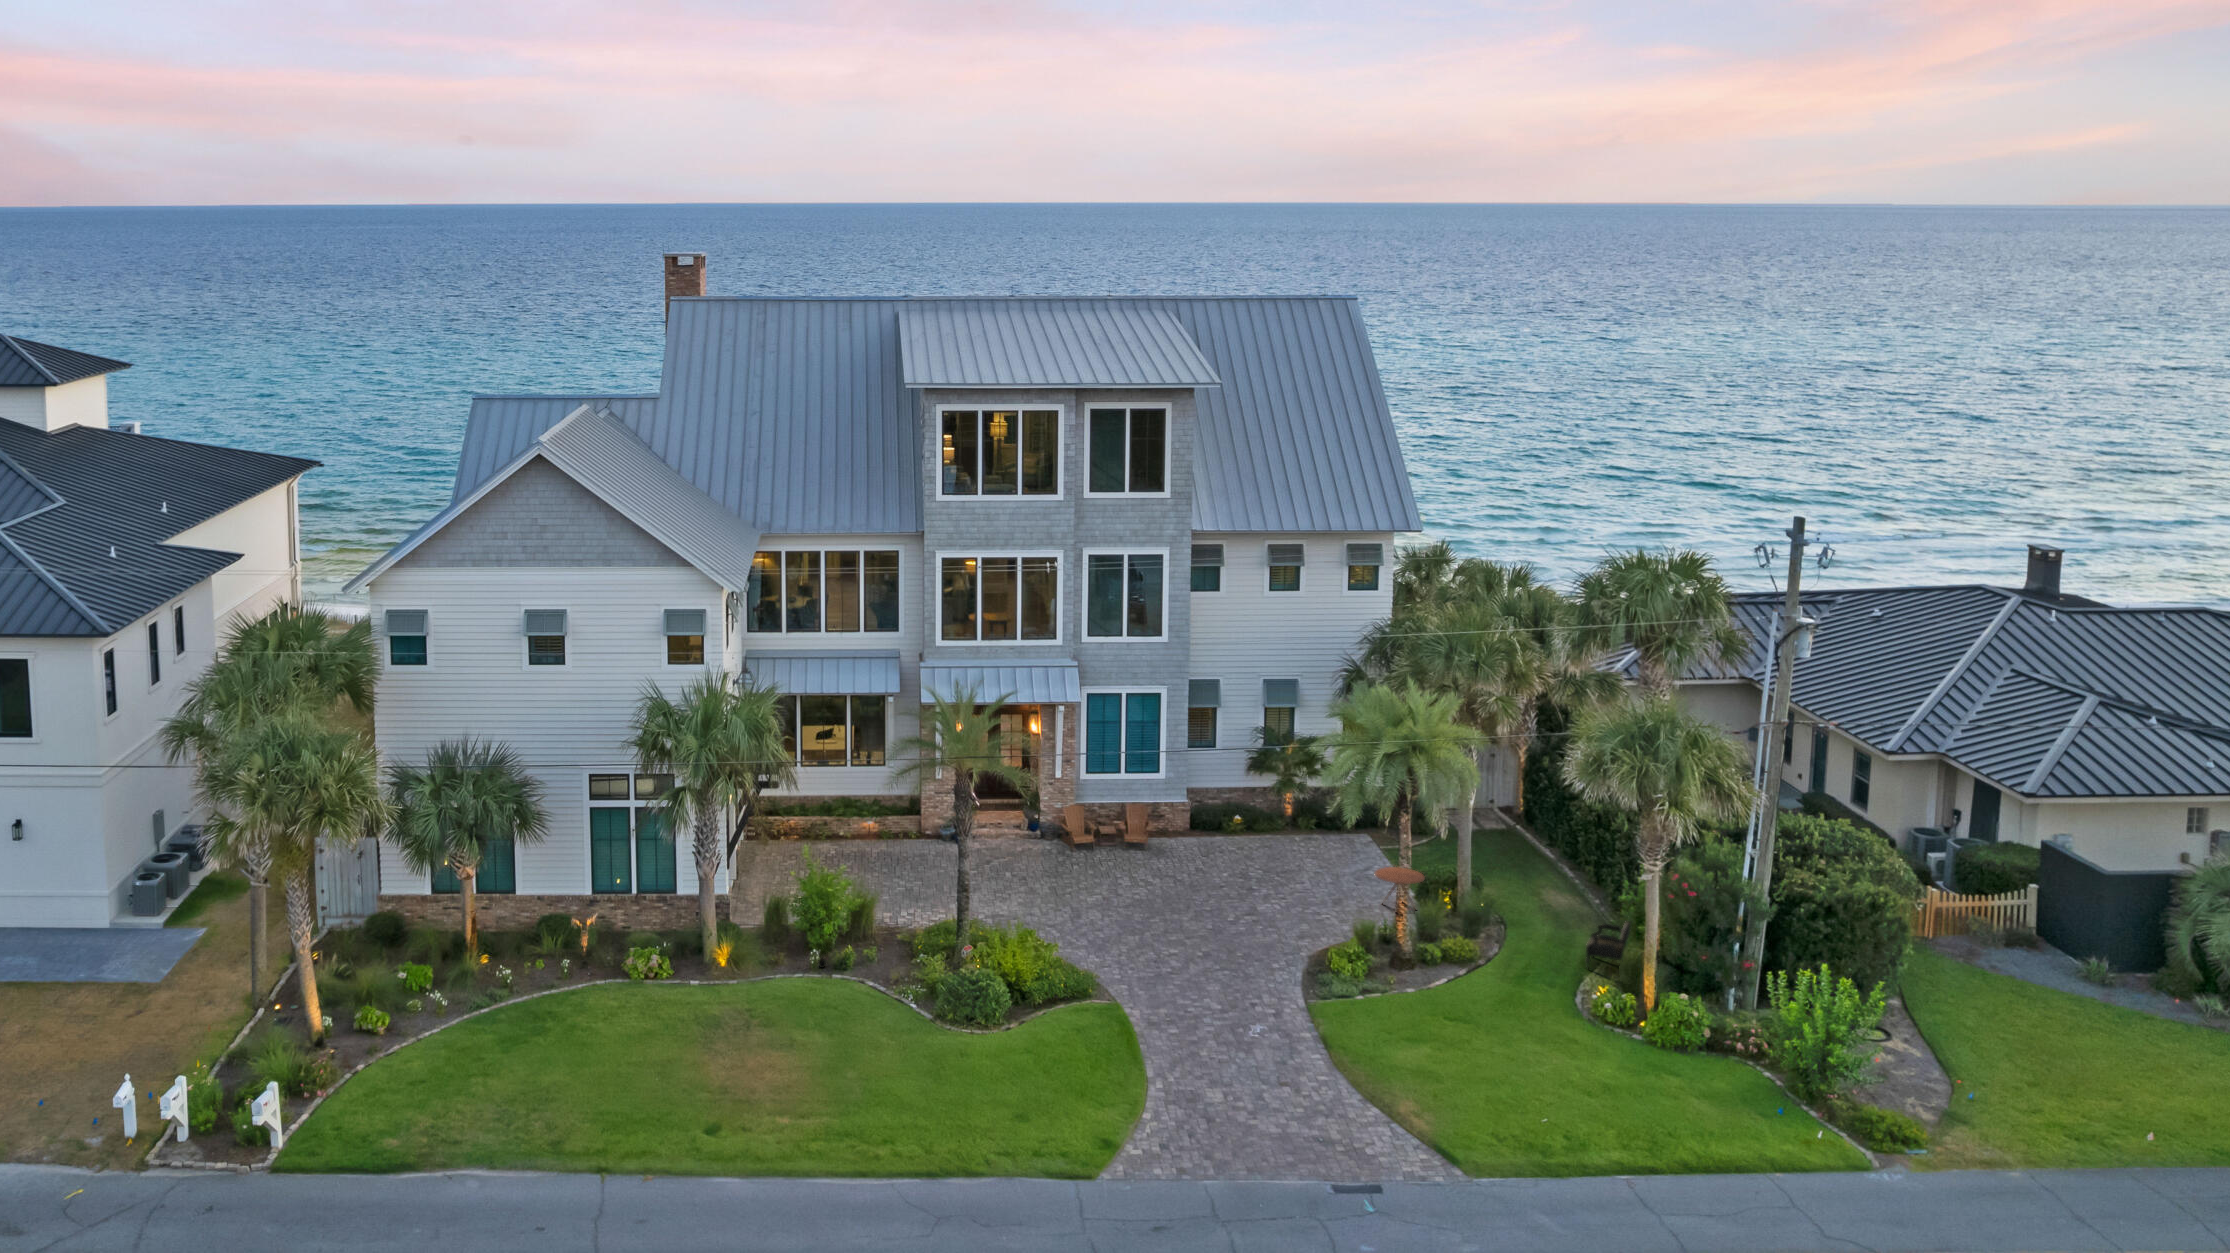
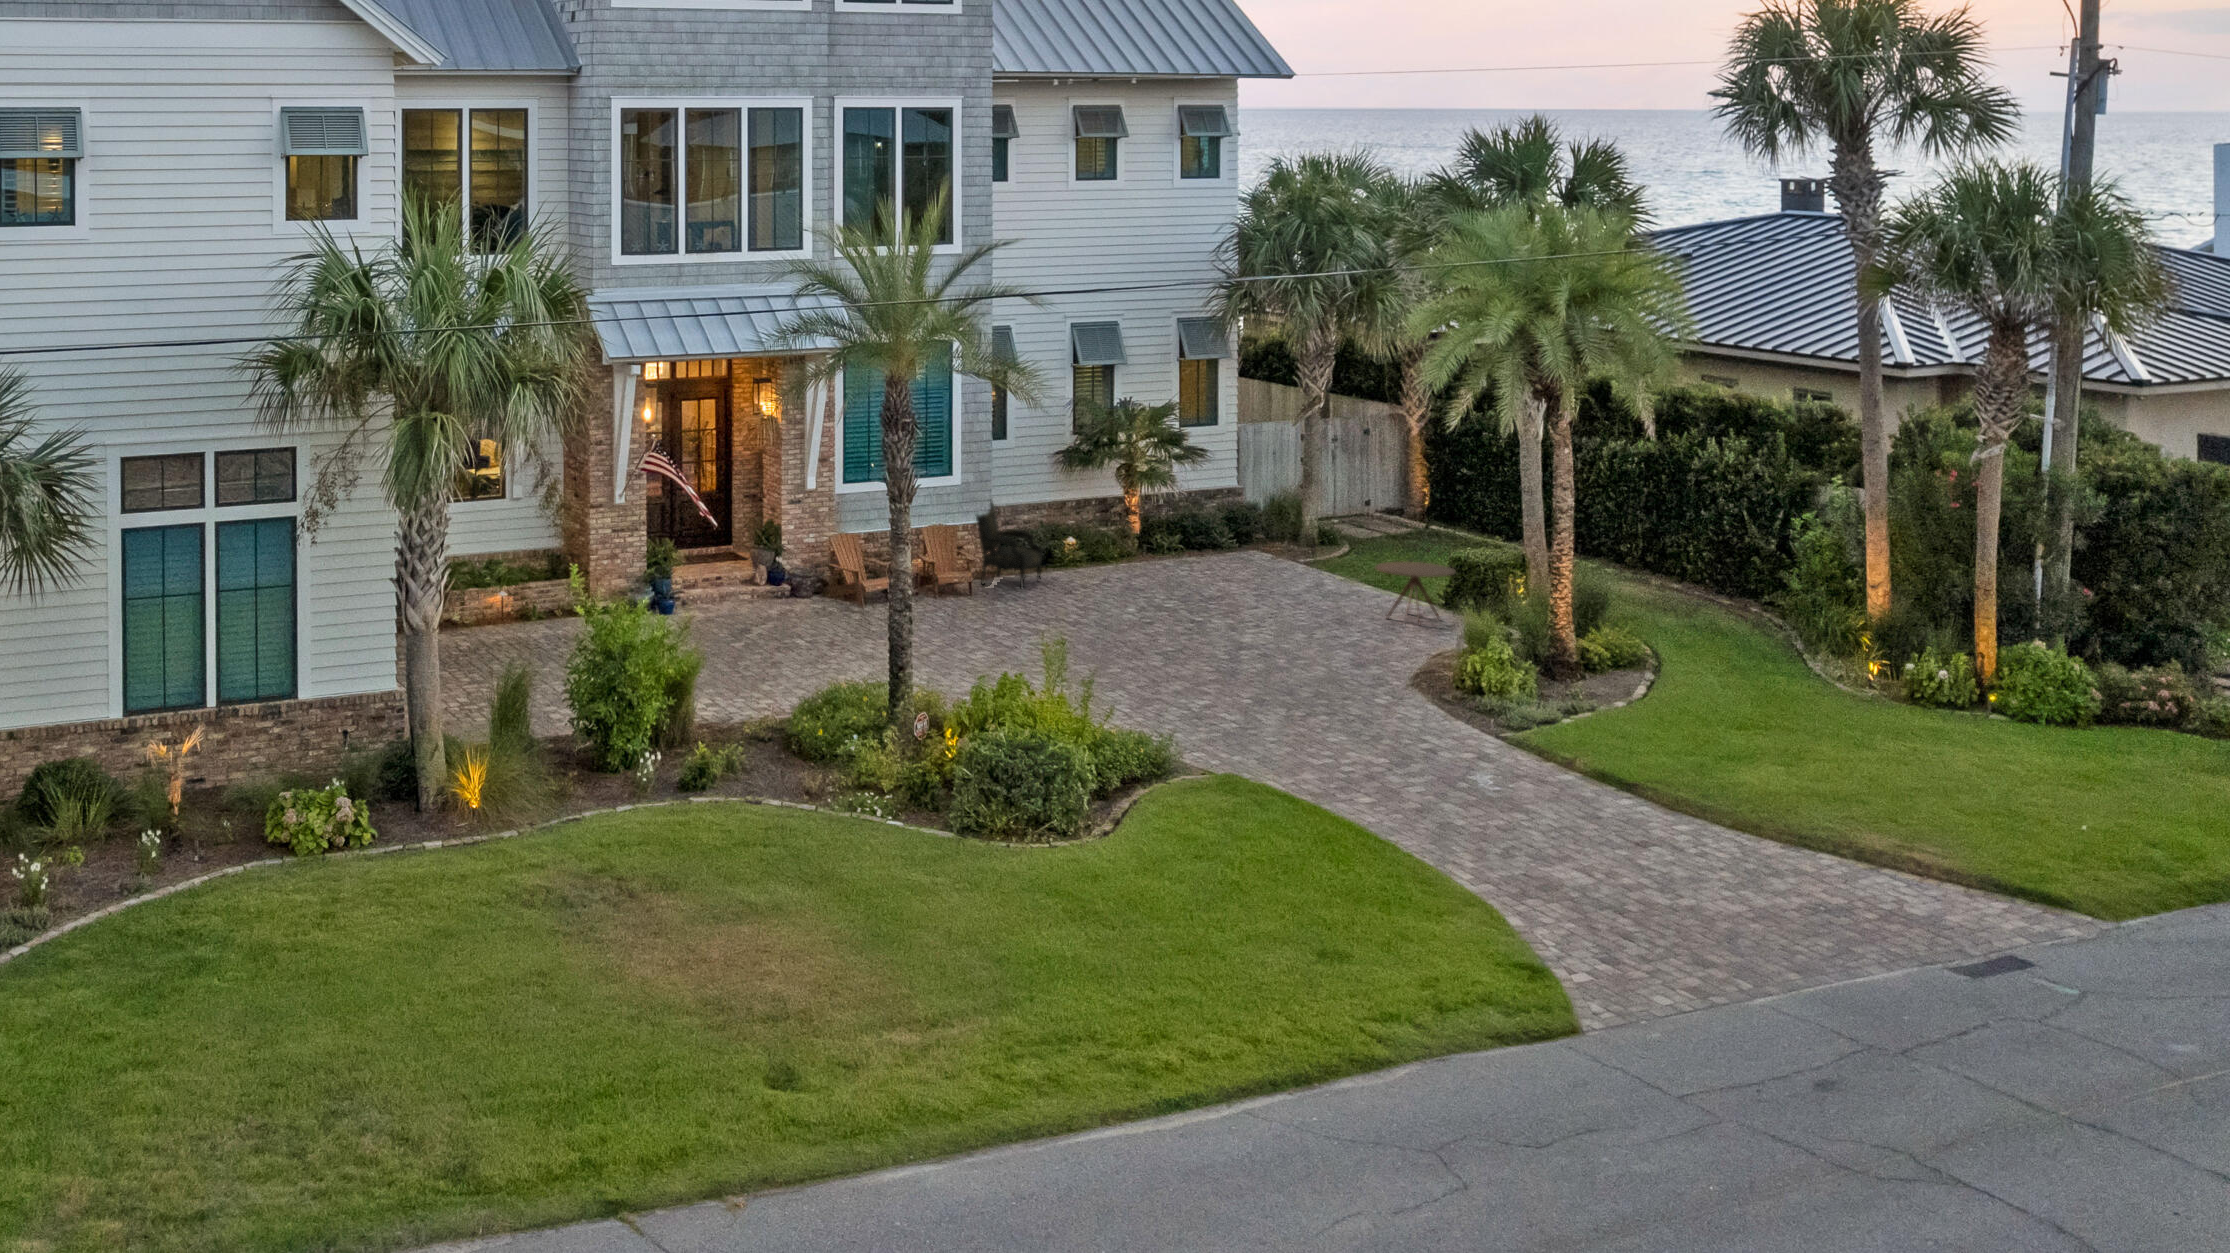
armchair: present [1586,921,1631,968] -> present [975,501,1042,588]
potted plant: present [812,939,834,968] -> none [634,728,682,788]

